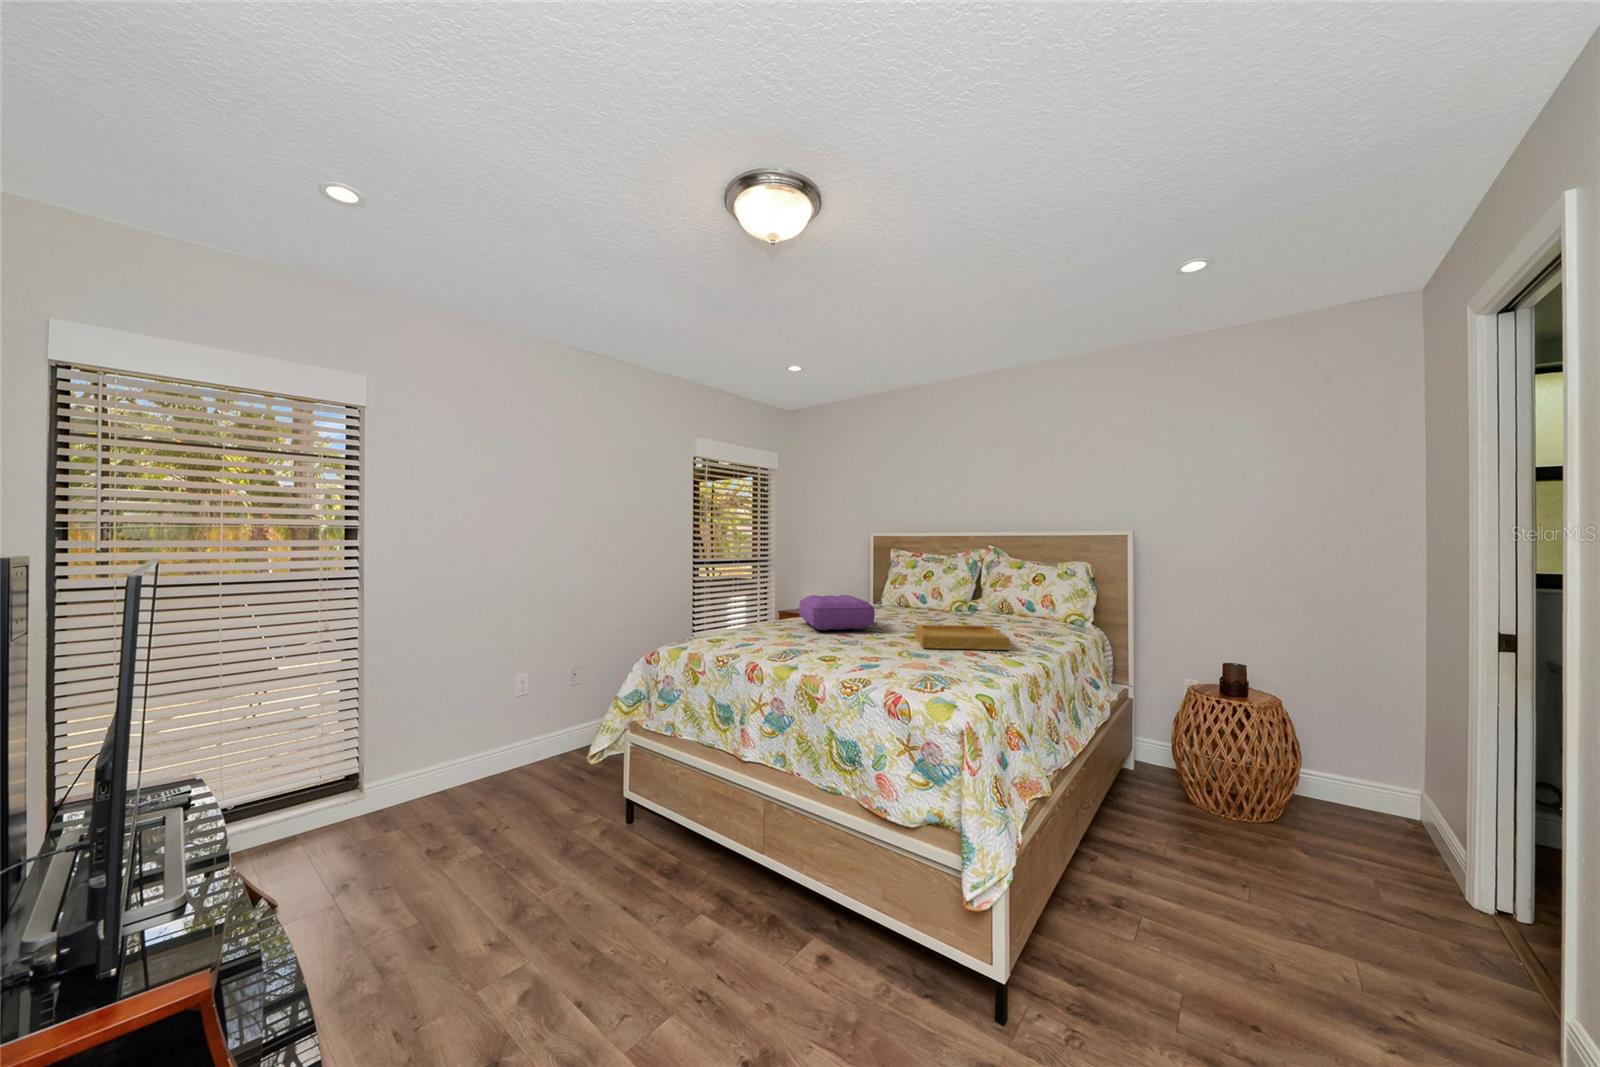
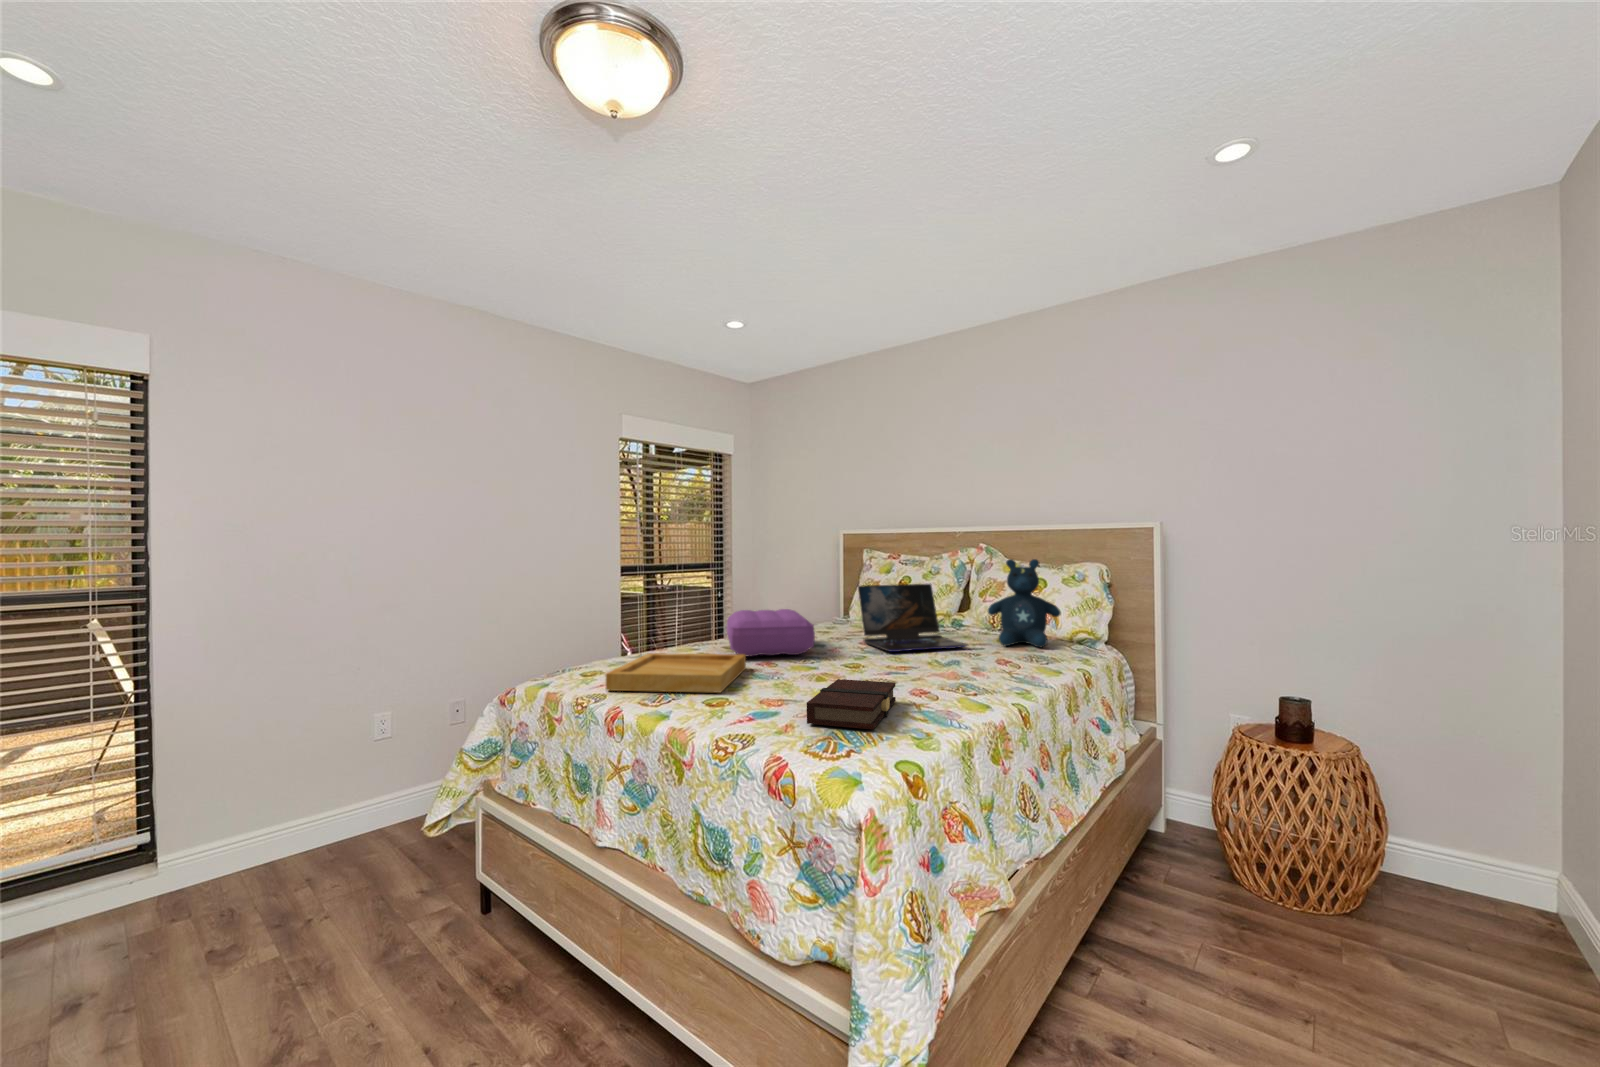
stuffed bear: none [1000,558,1058,626] -> present [988,559,1060,647]
laptop: none [900,577,989,628] -> present [858,584,968,652]
tray: present [914,624,1010,650] -> present [606,653,746,693]
book: none [902,644,956,676] -> present [807,679,896,729]

